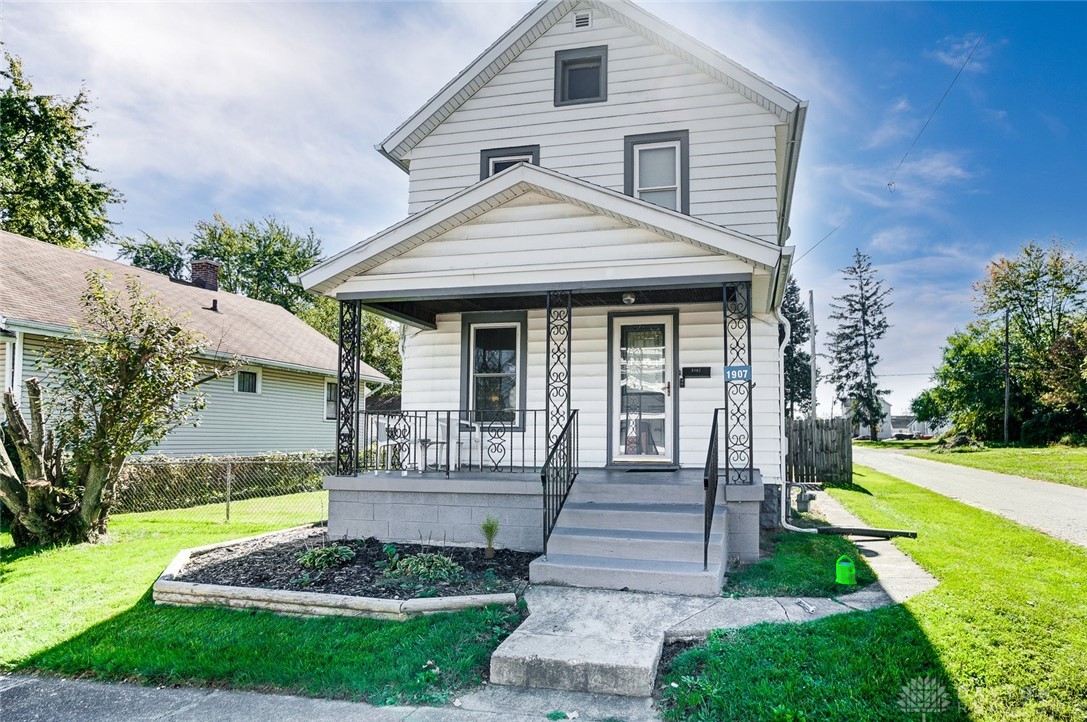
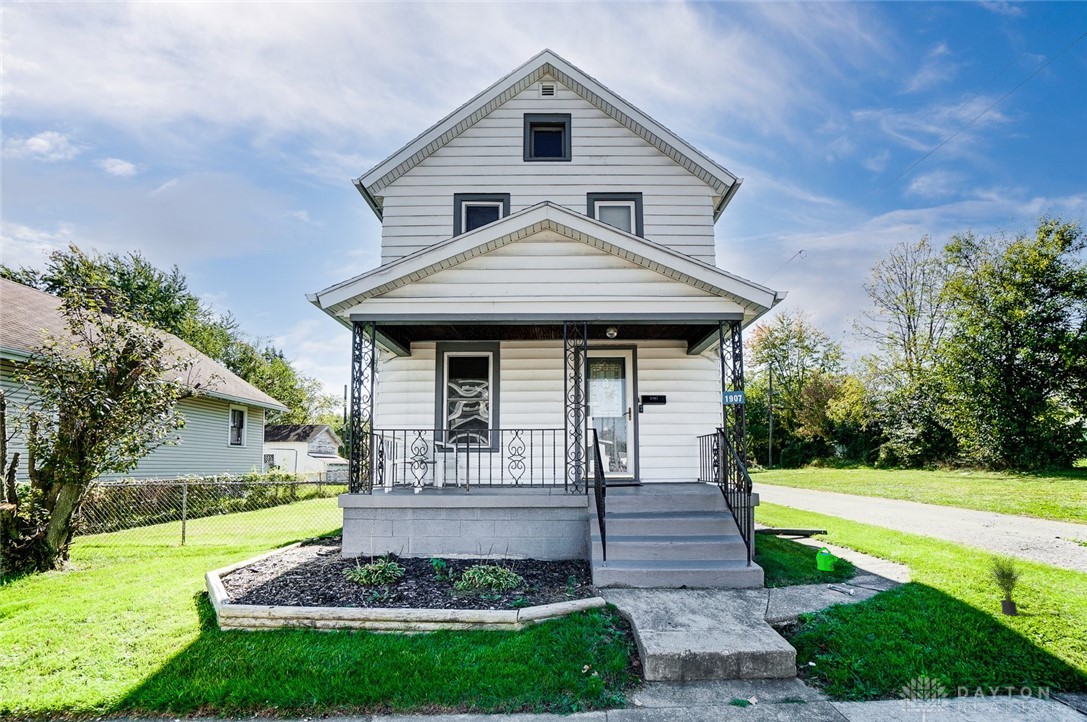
potted plant: present [479,514,500,558] -> present [990,558,1021,616]

